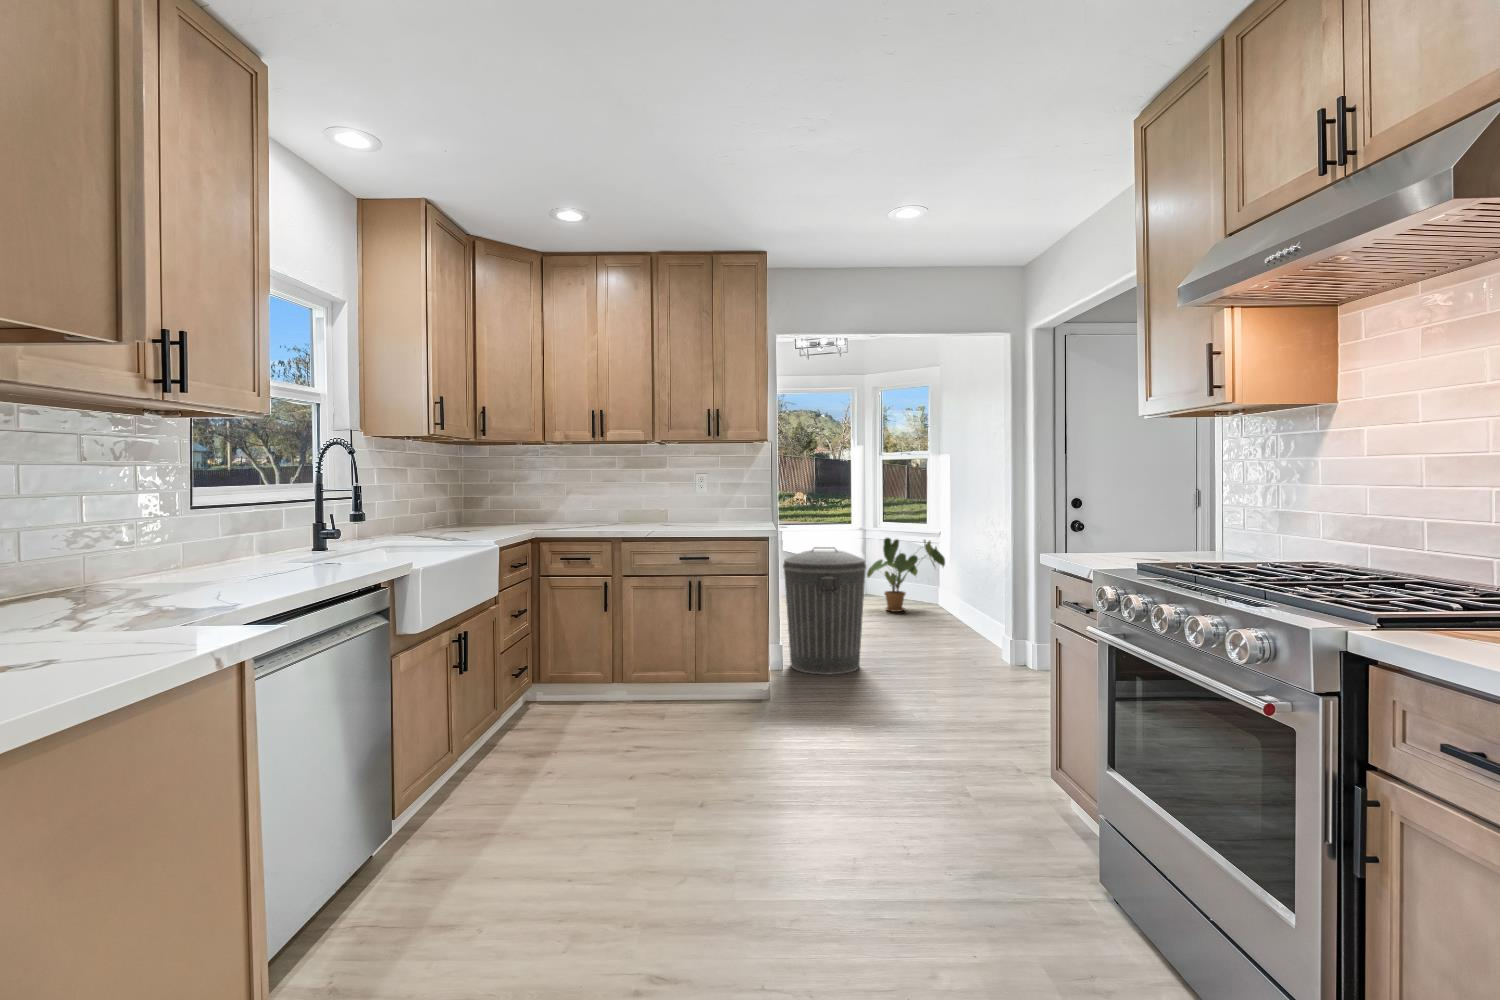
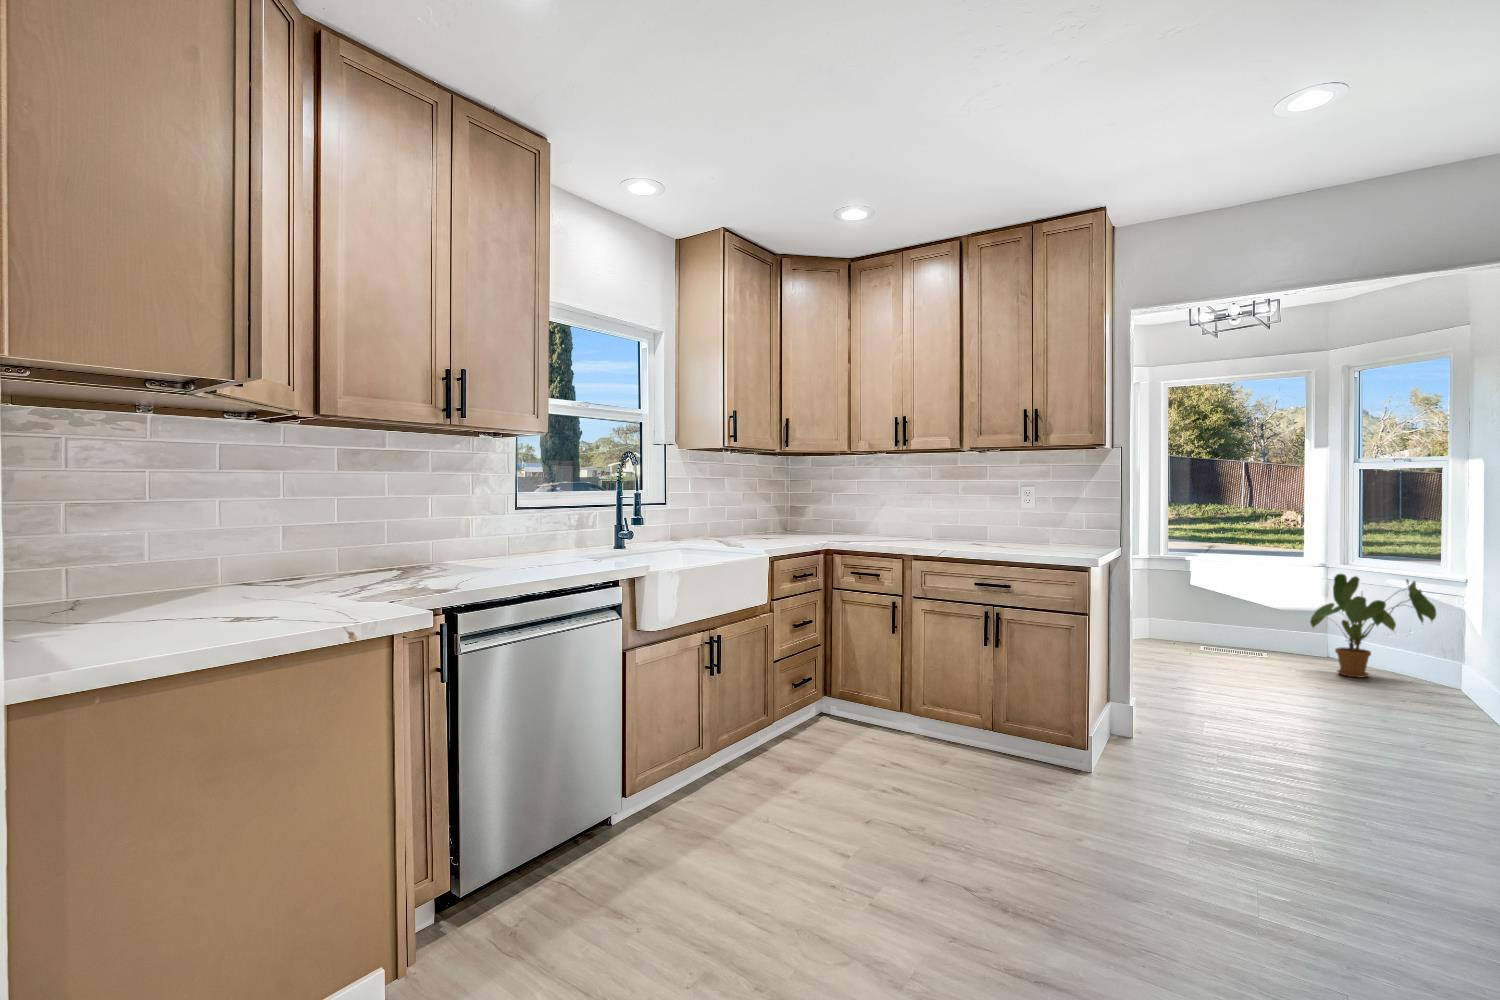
trash can: present [783,547,866,674] -> none [1130,578,1249,744]

